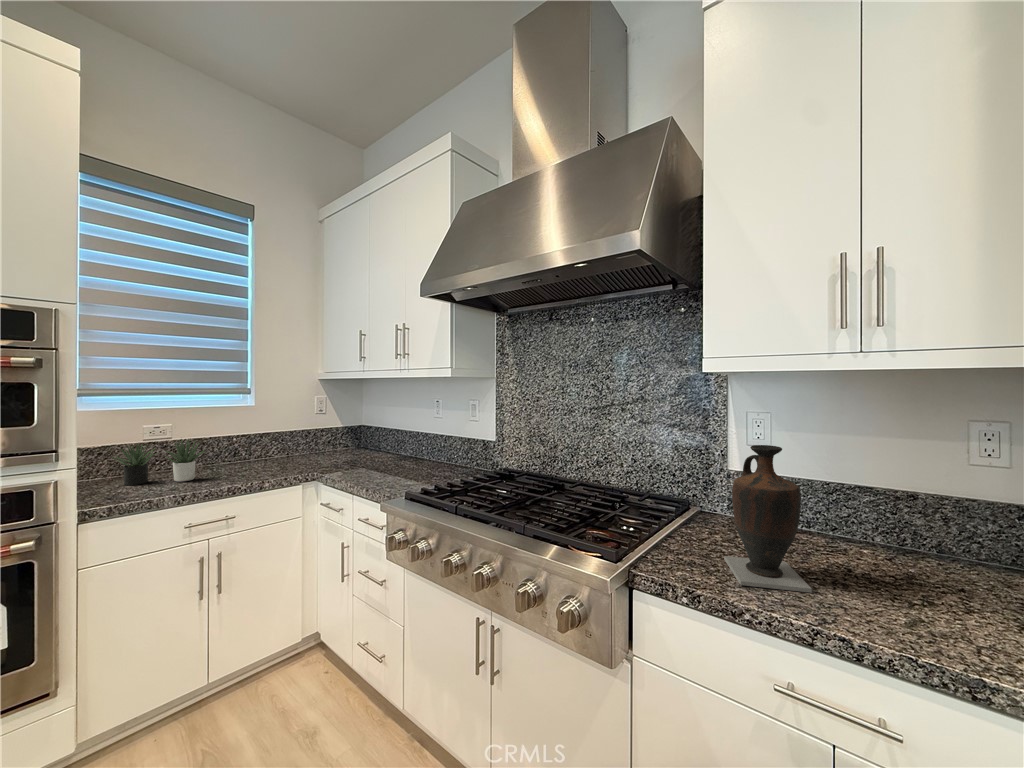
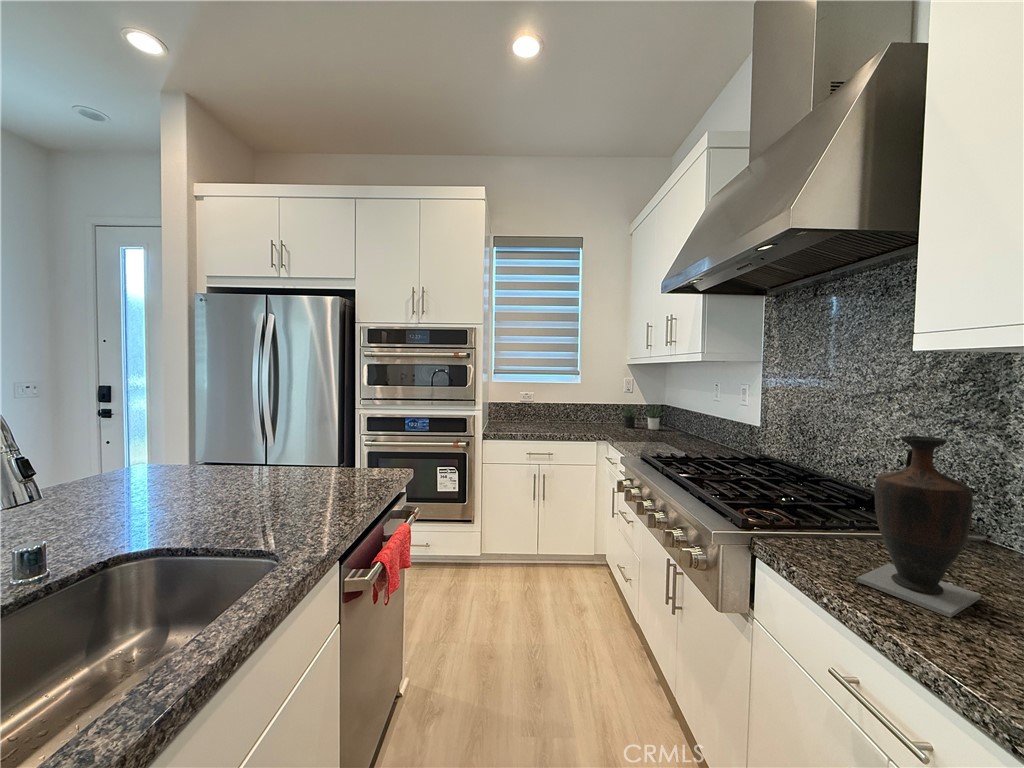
succulent plant: present [112,439,205,485] -> present [621,405,664,430]

